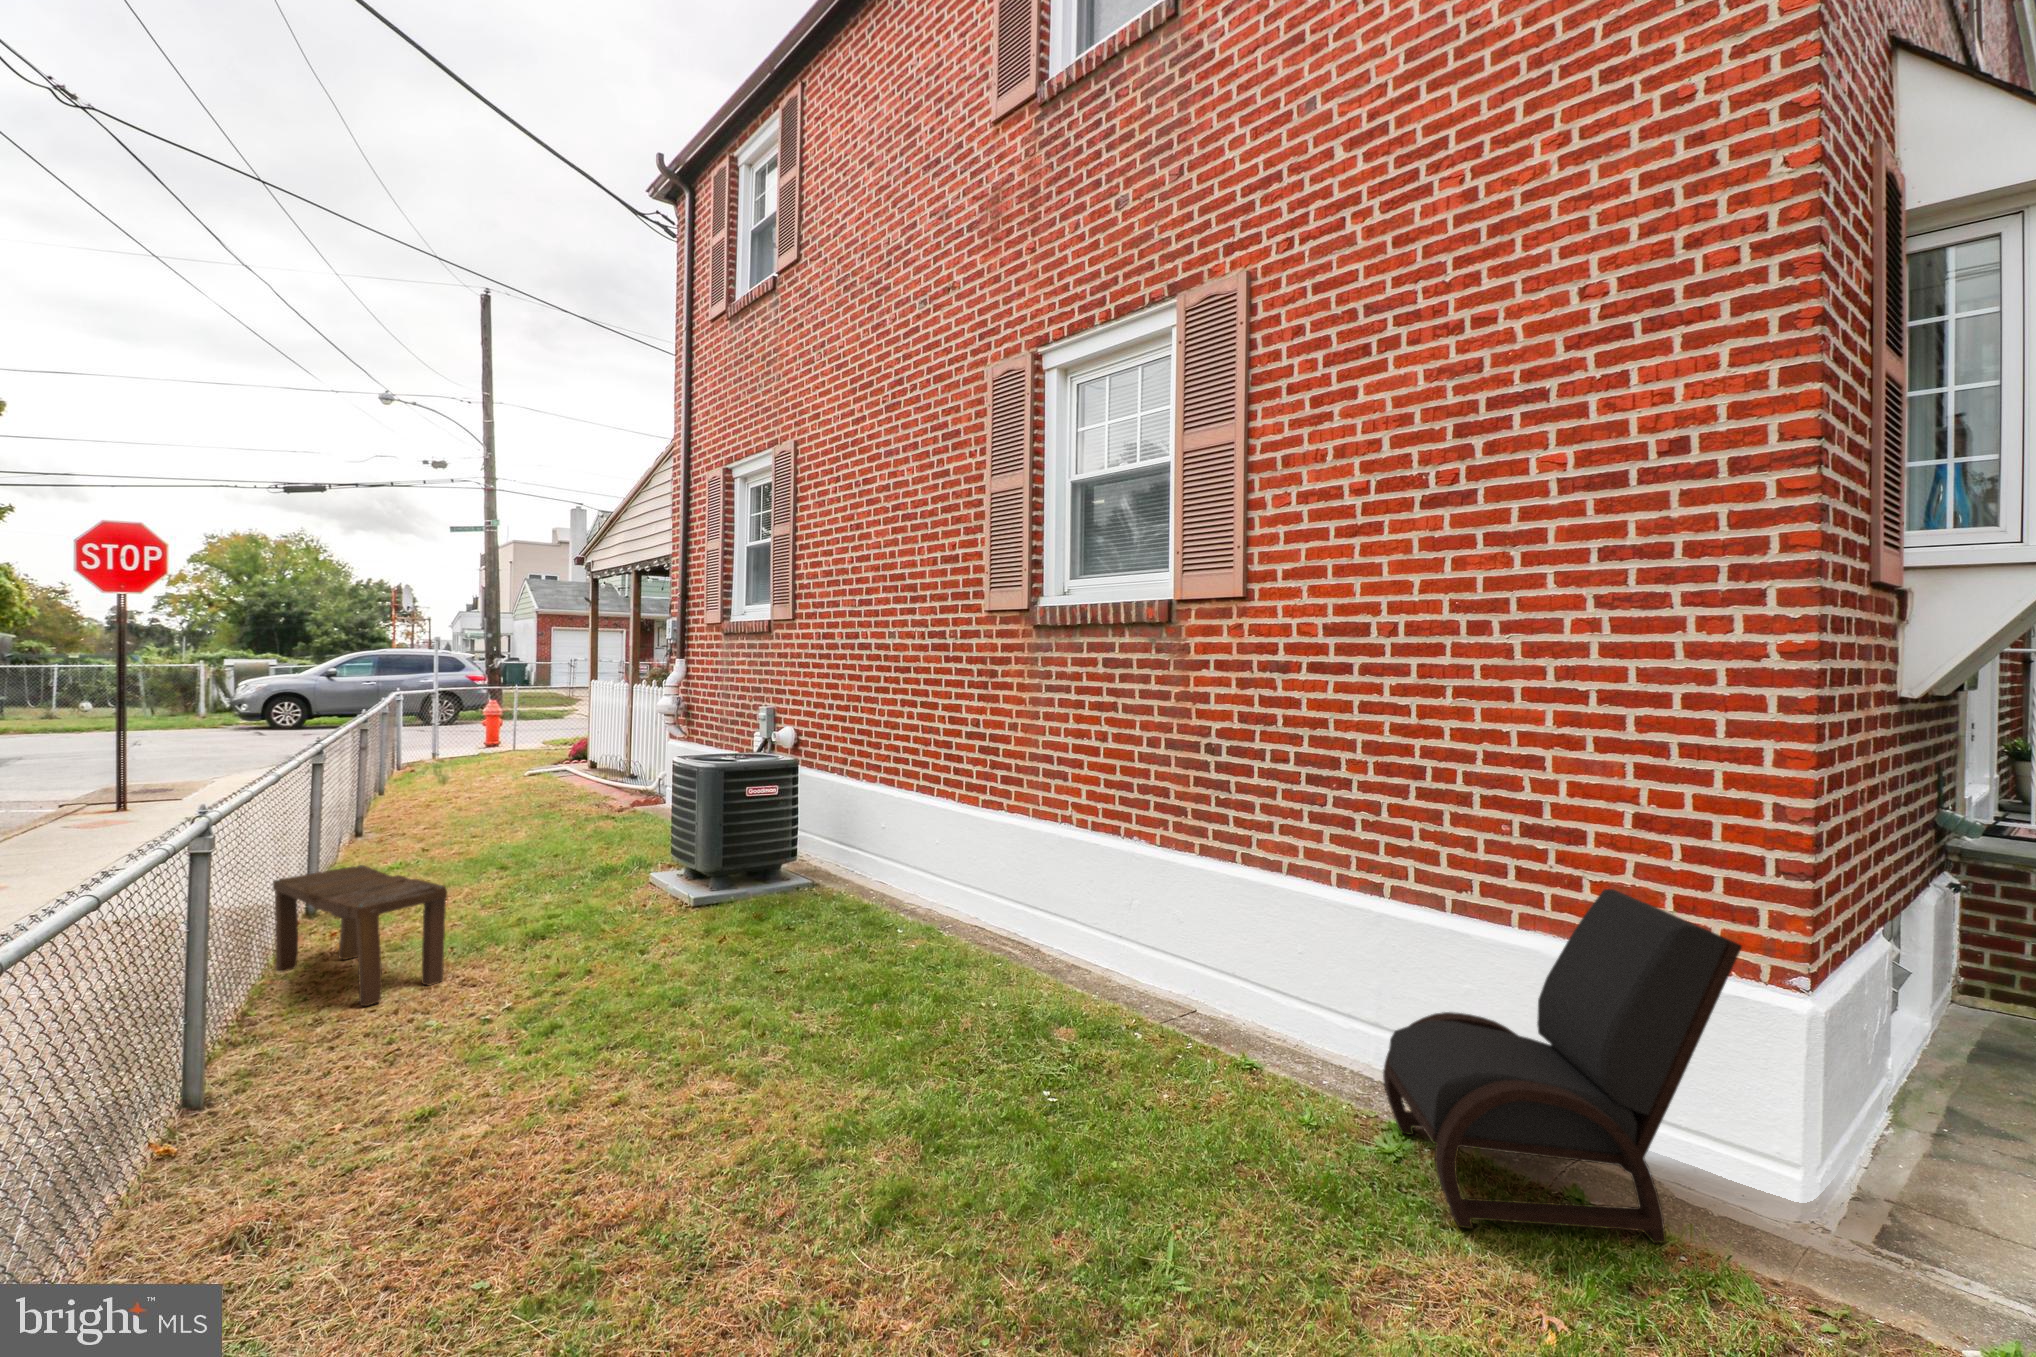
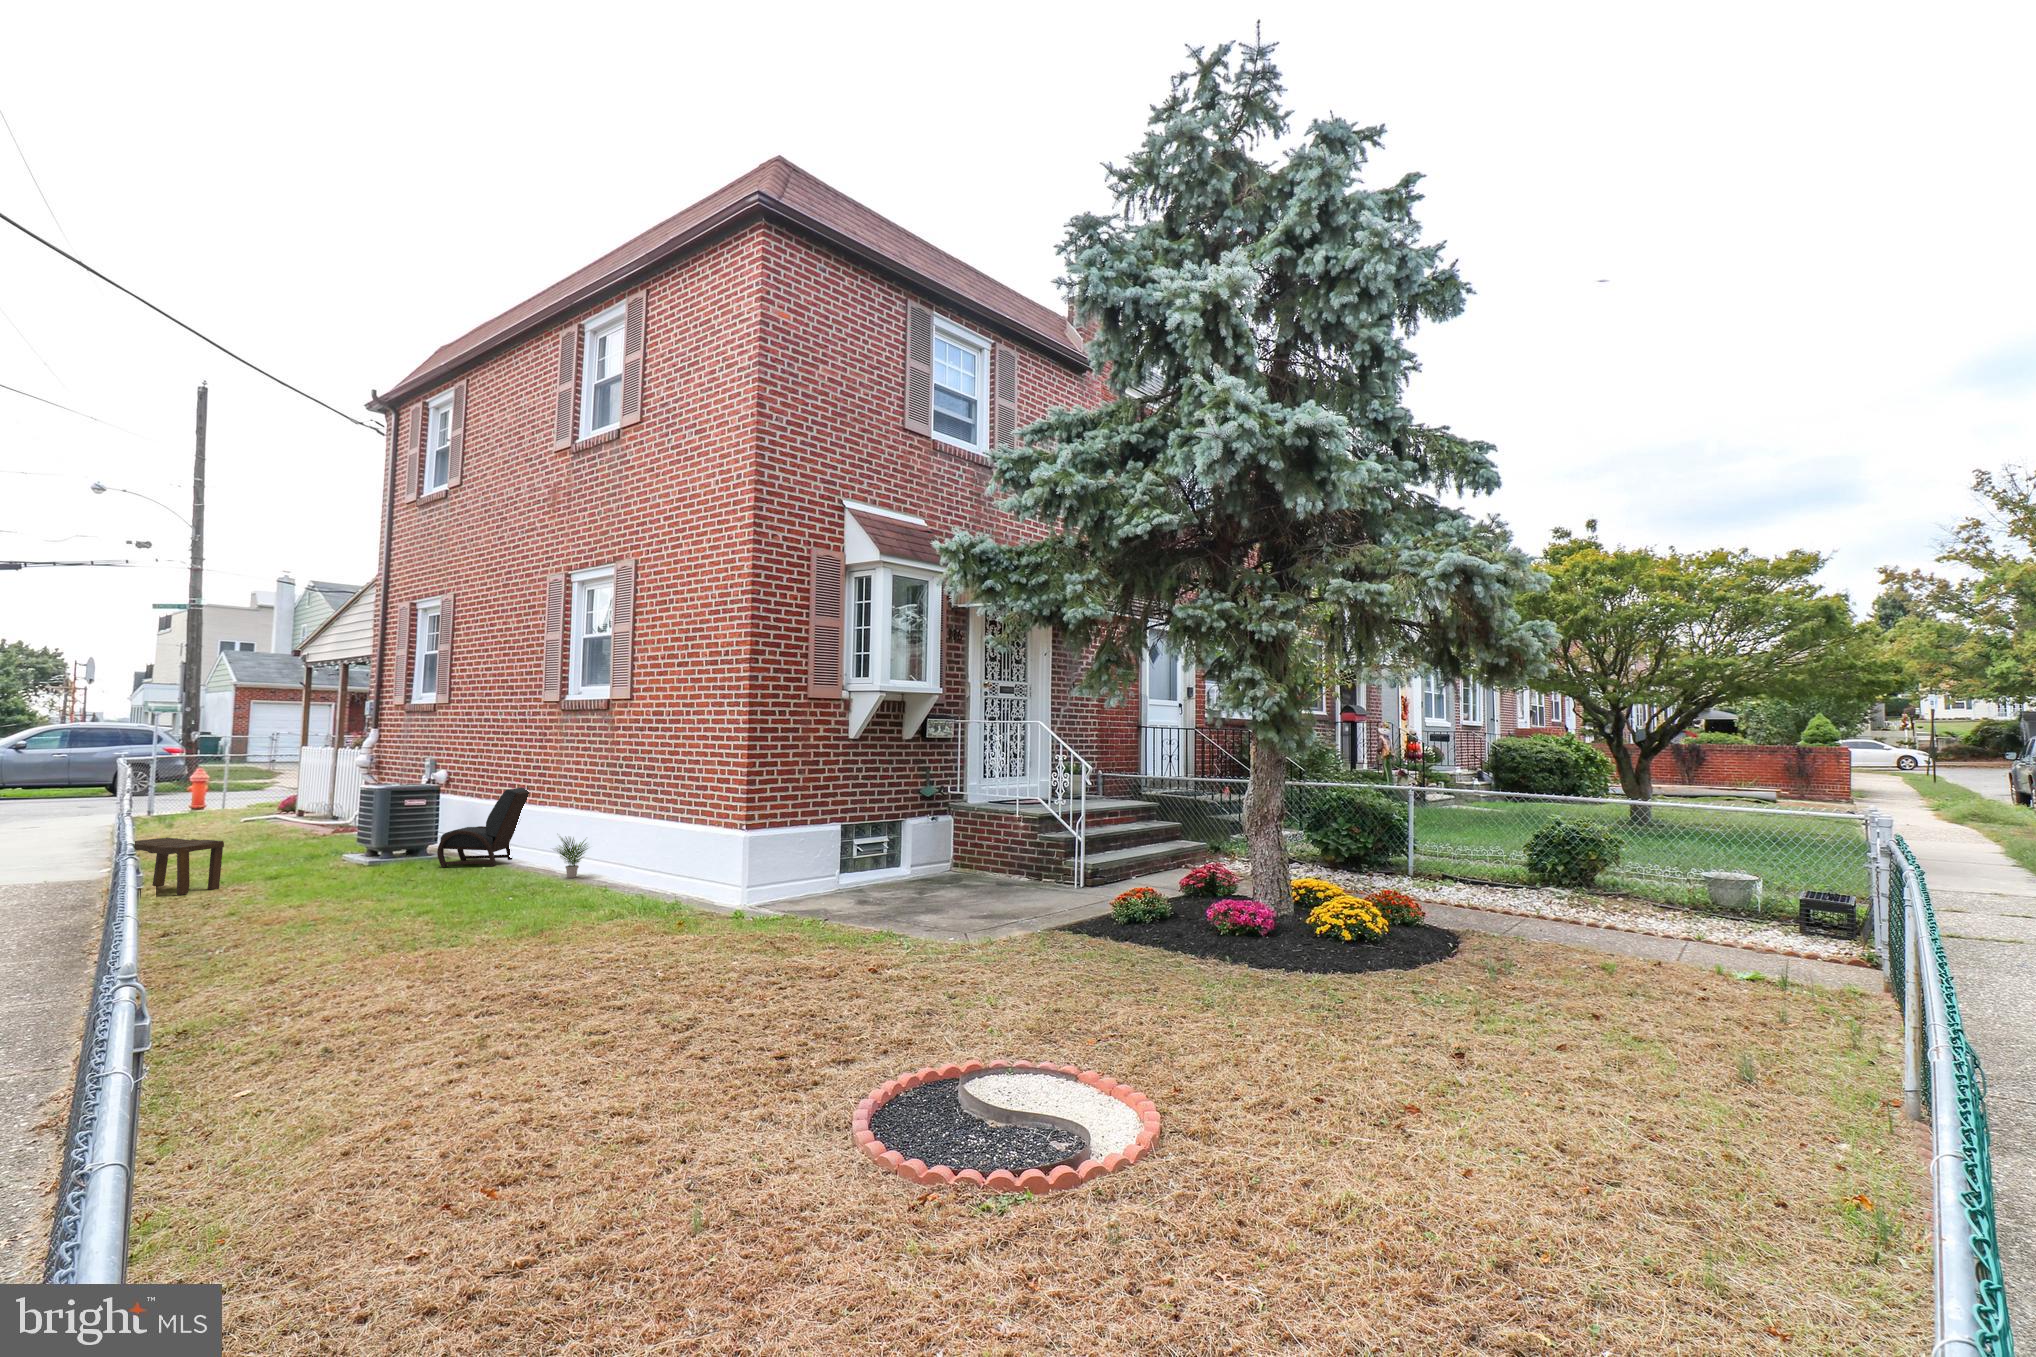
lounge chair: present [1383,889,1742,1243] -> present [437,788,529,867]
potted plant: none [1072,891,1159,995] -> present [557,838,588,878]

